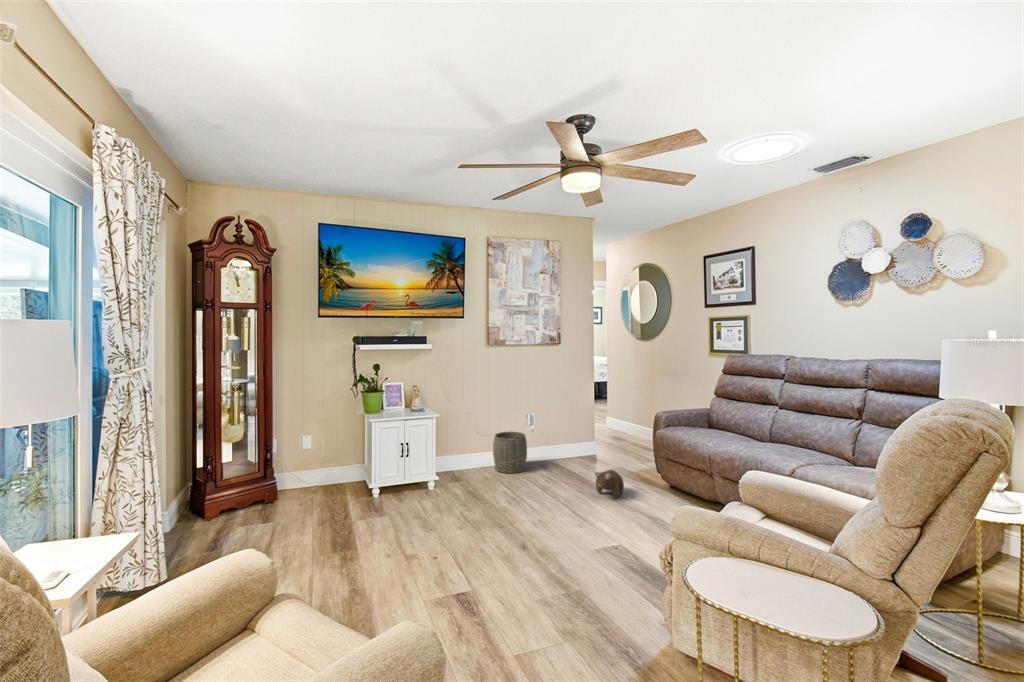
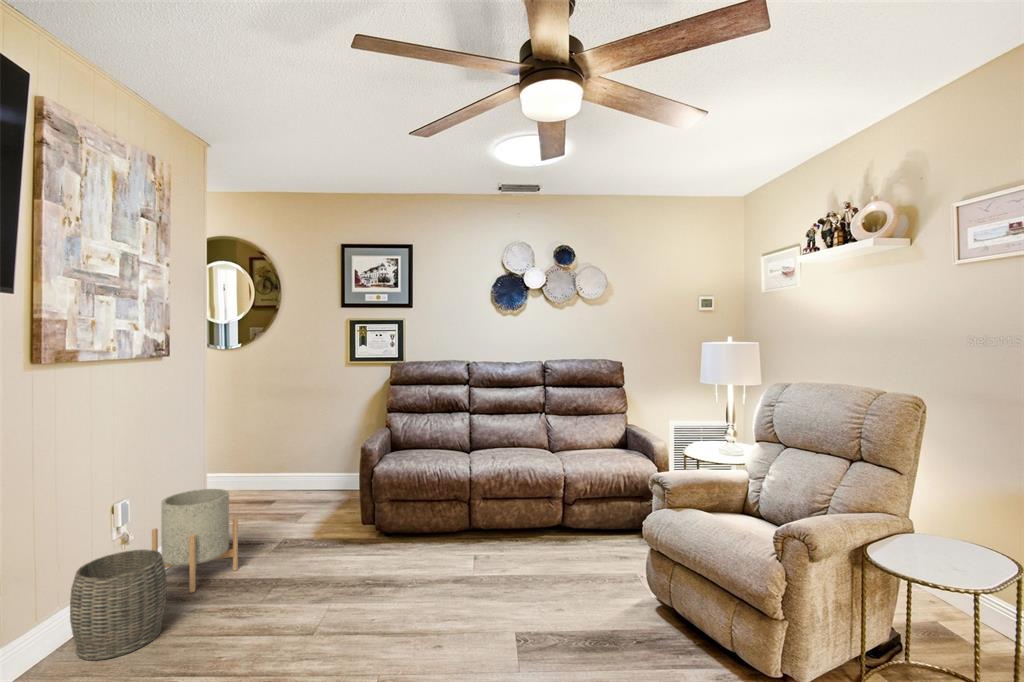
planter: none [547,416,579,466] -> present [152,489,238,593]
plush toy: present [595,470,624,498] -> none [349,542,389,585]

